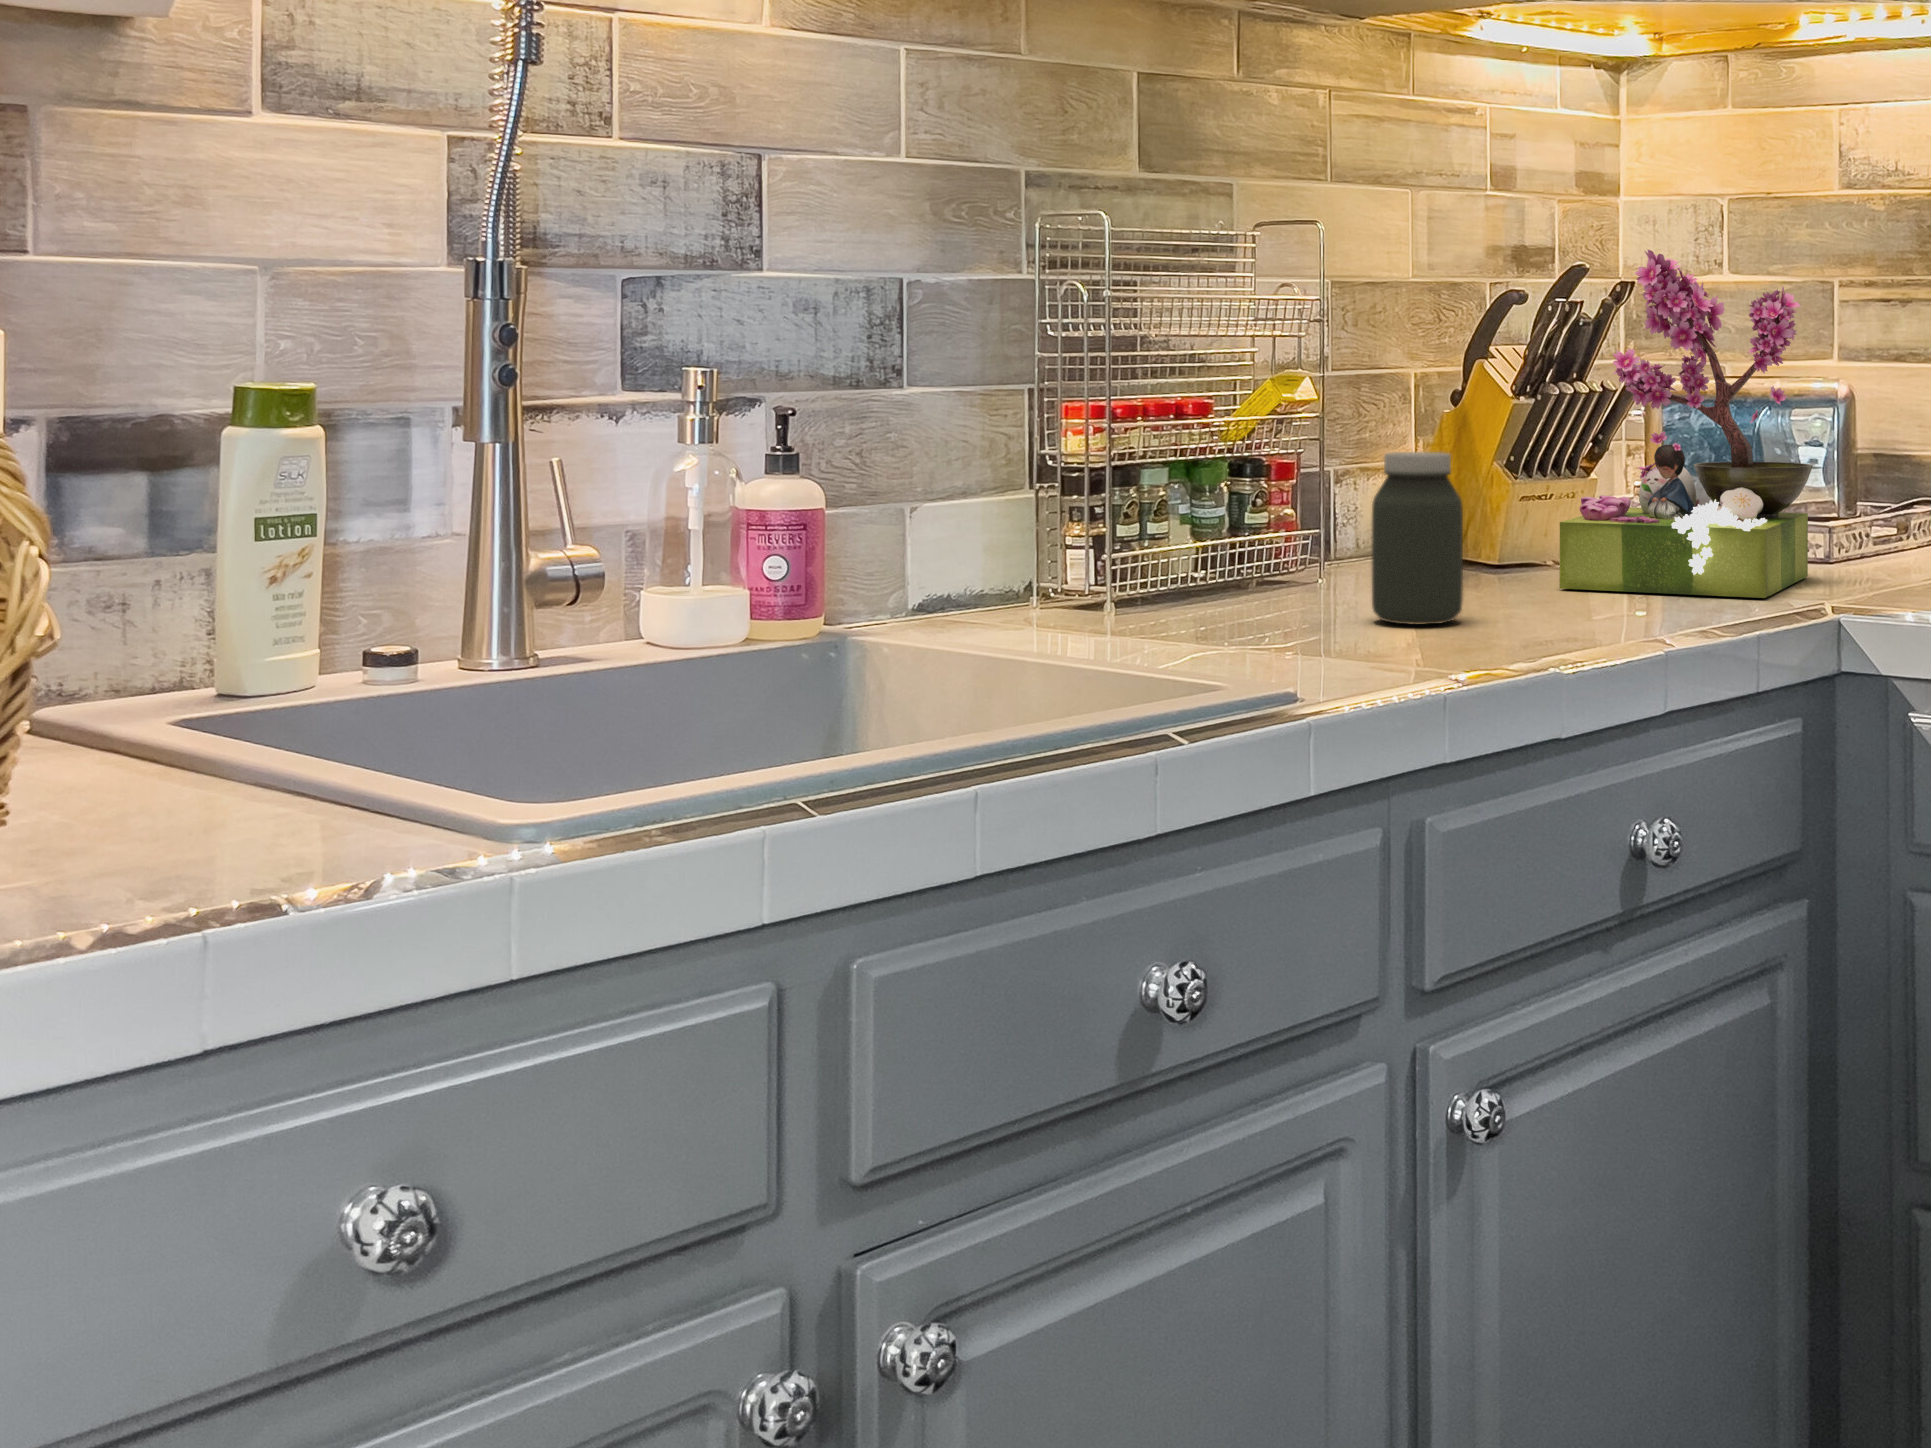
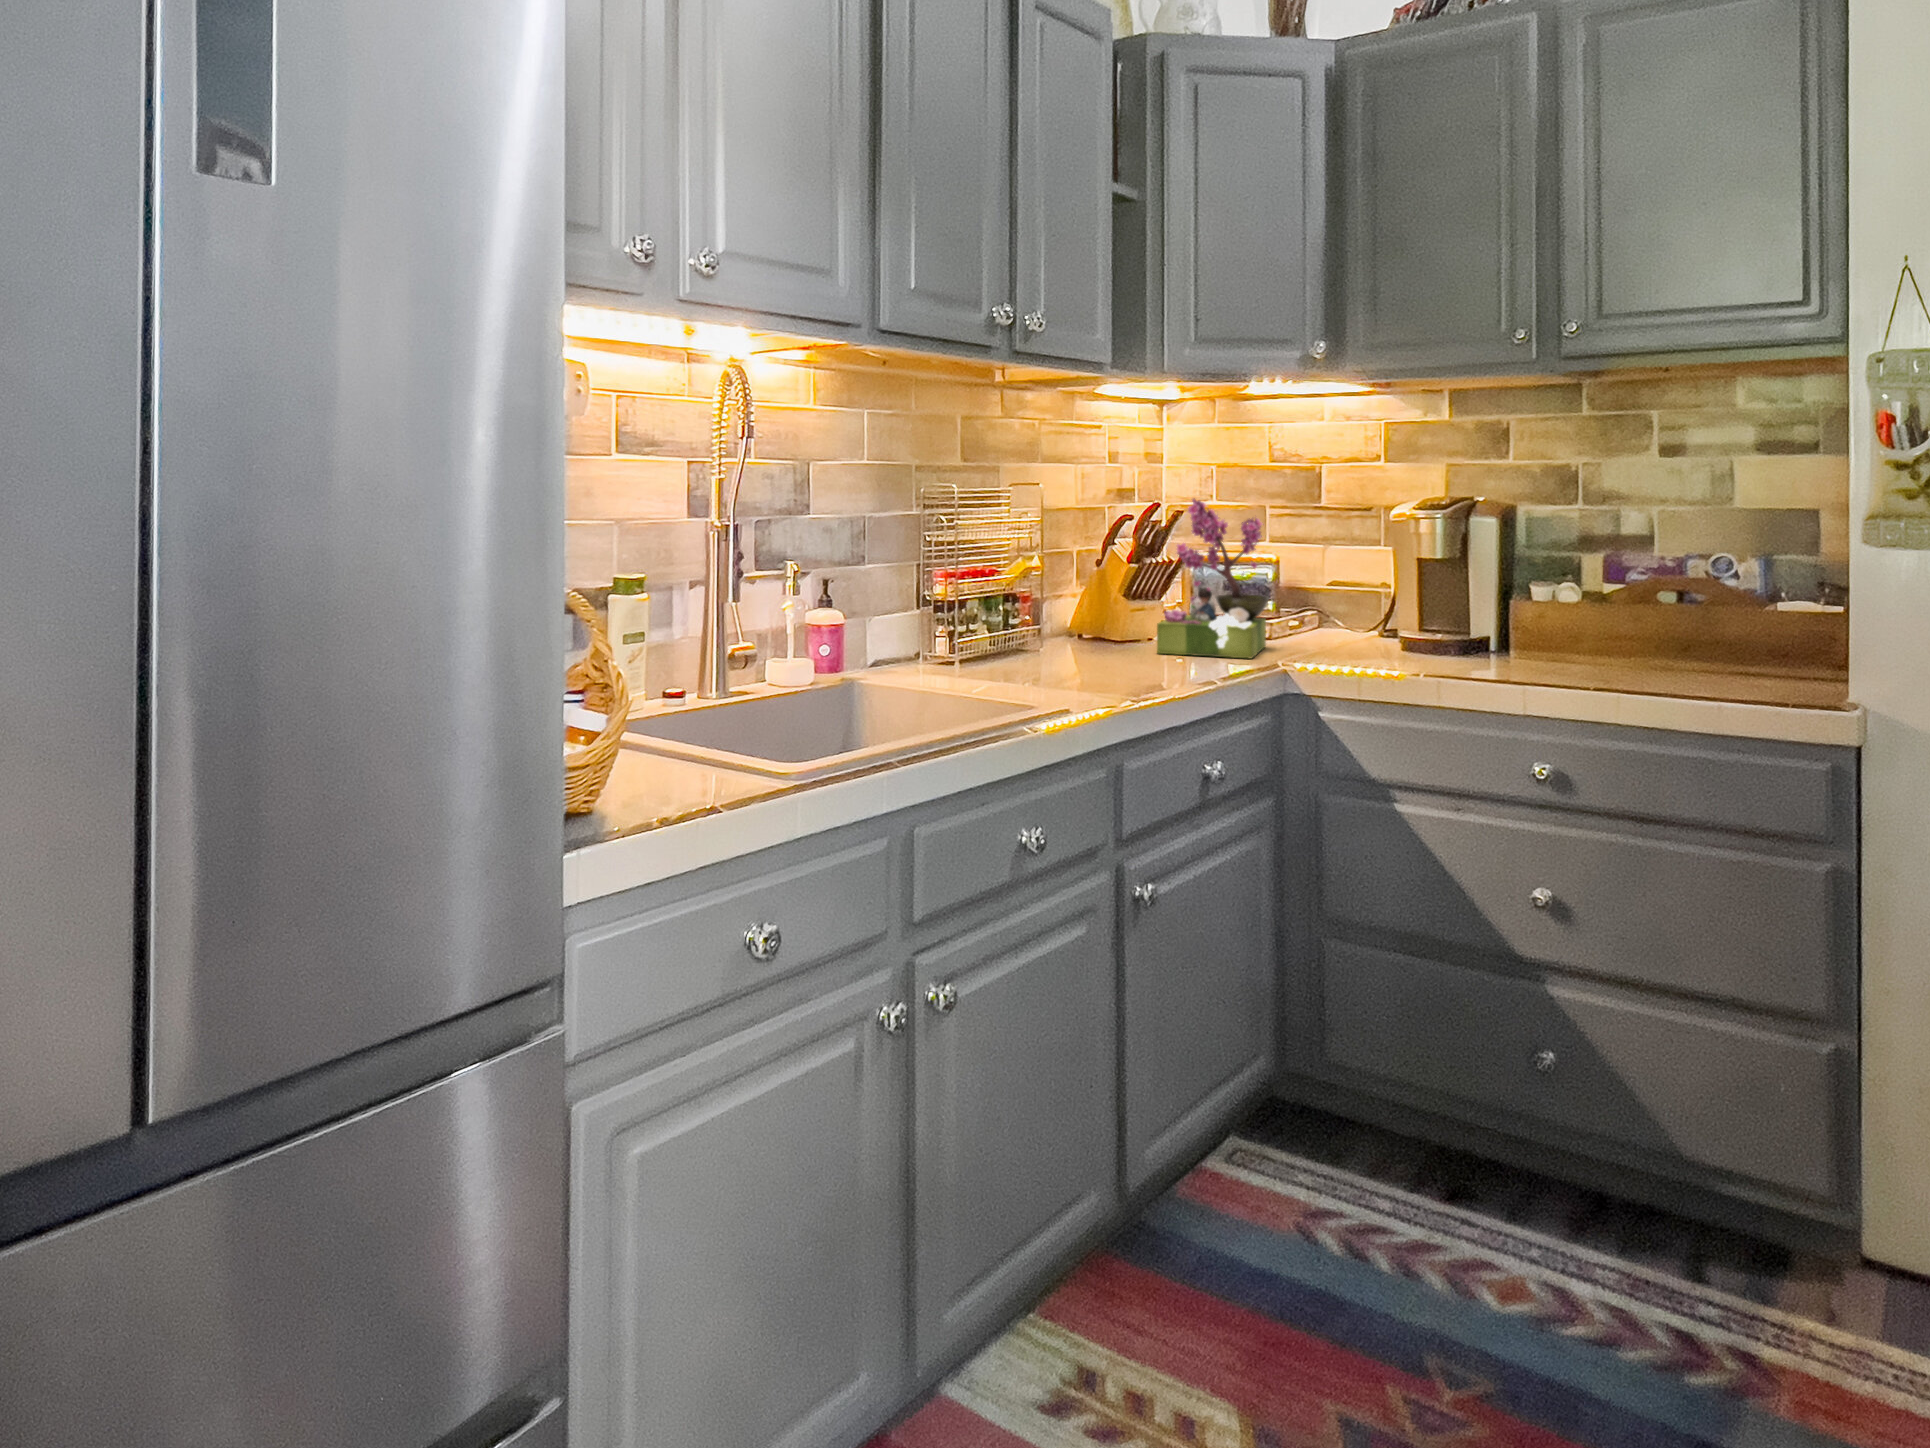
jar: present [1372,452,1463,625] -> none [1081,595,1123,673]

